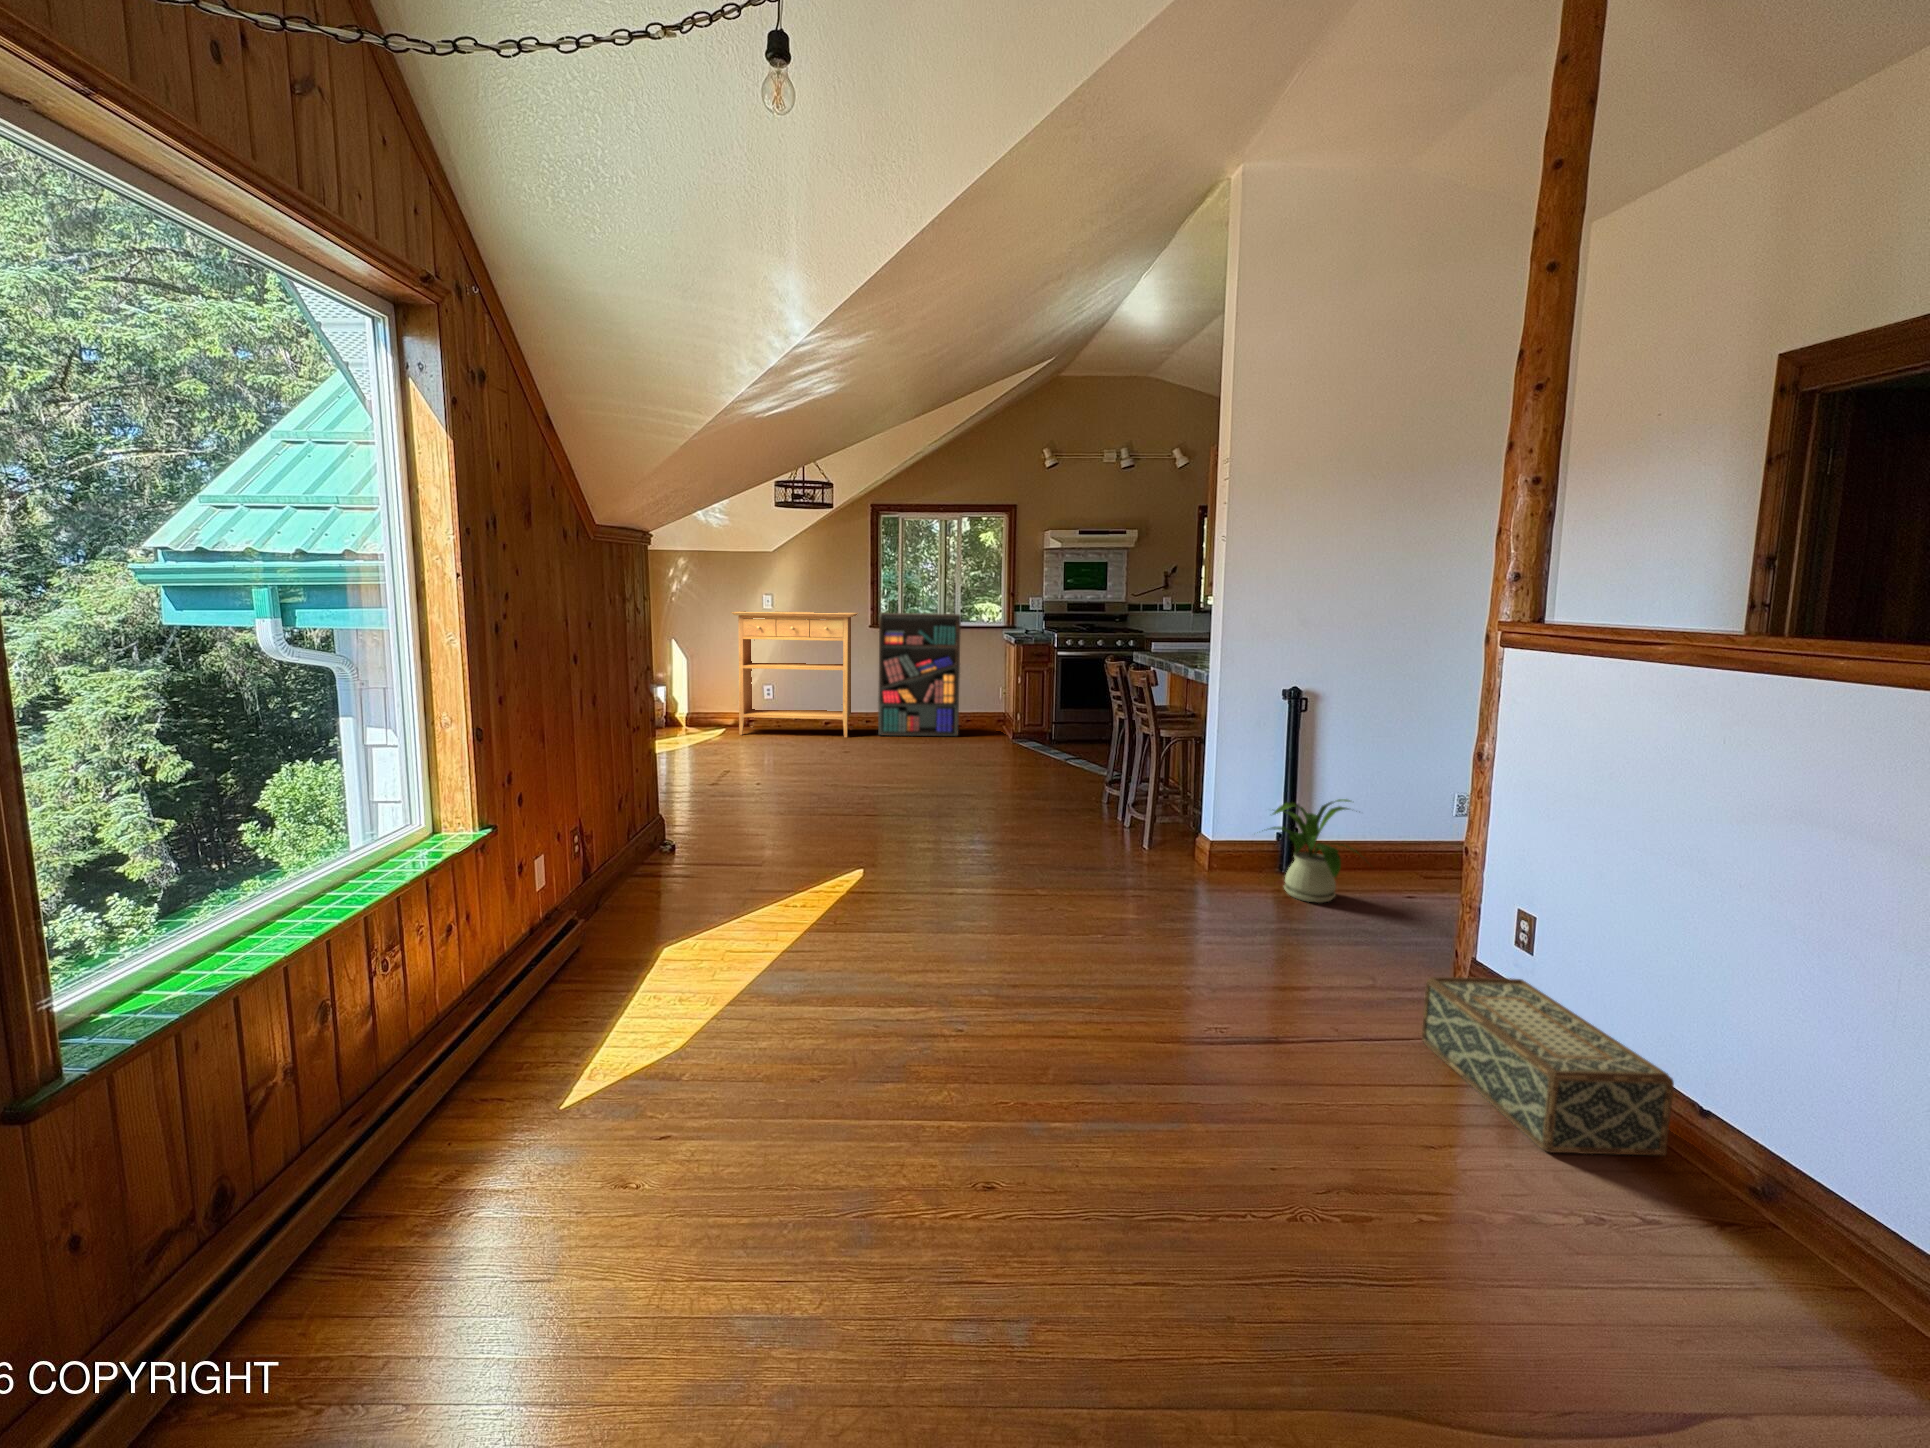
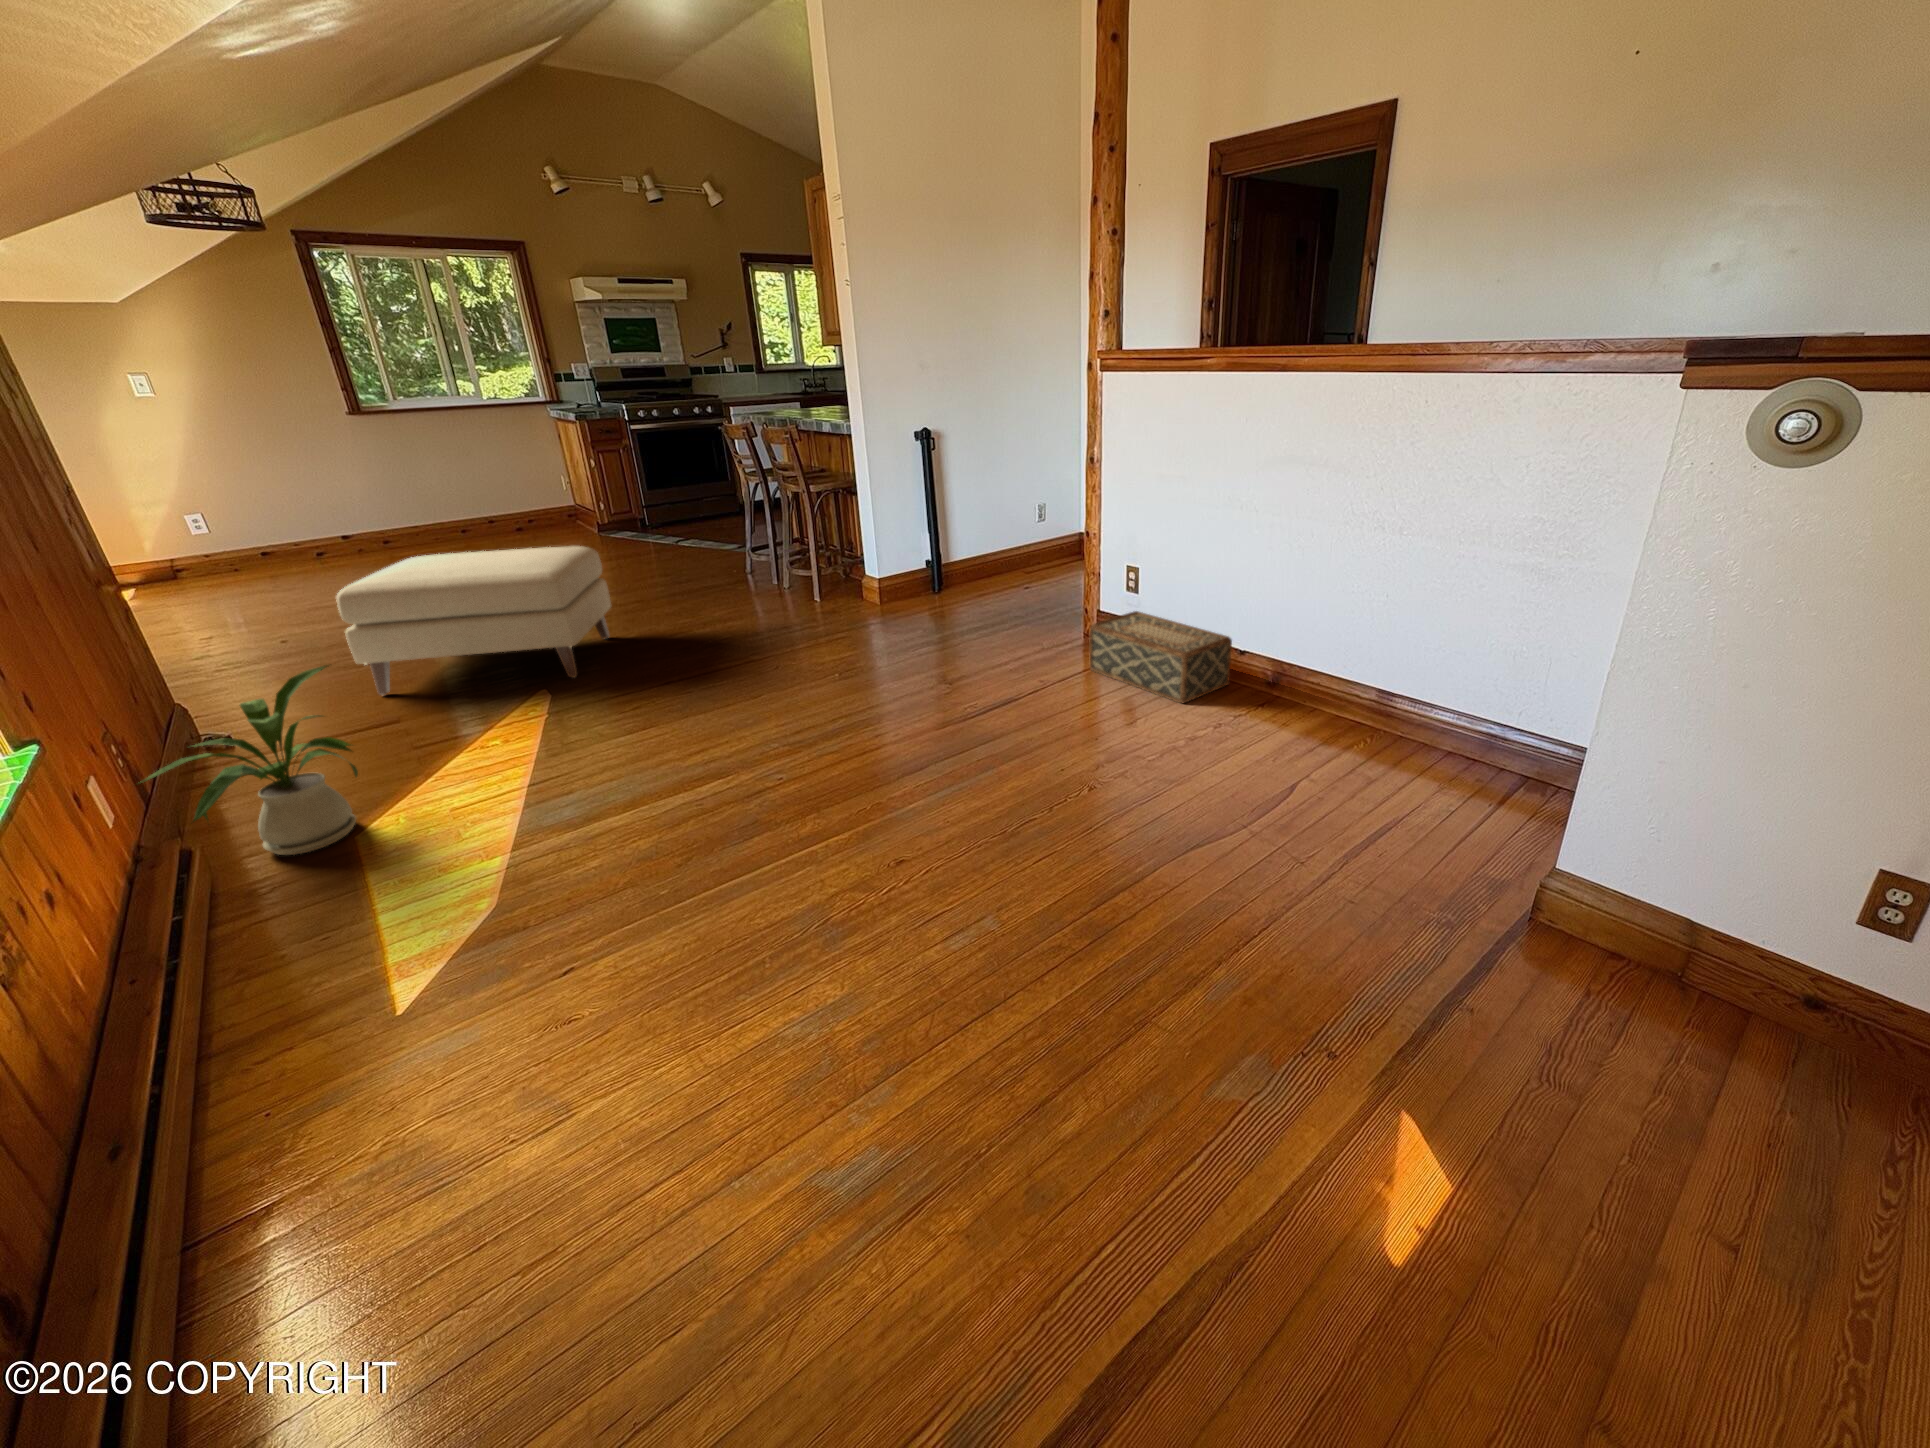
console table: present [731,611,858,737] -> none [83,395,370,589]
bookshelf: present [878,613,961,736] -> none [363,389,527,554]
ottoman: none [759,742,950,868] -> present [336,546,611,695]
house plant: present [1271,799,1359,903] -> present [140,665,358,855]

